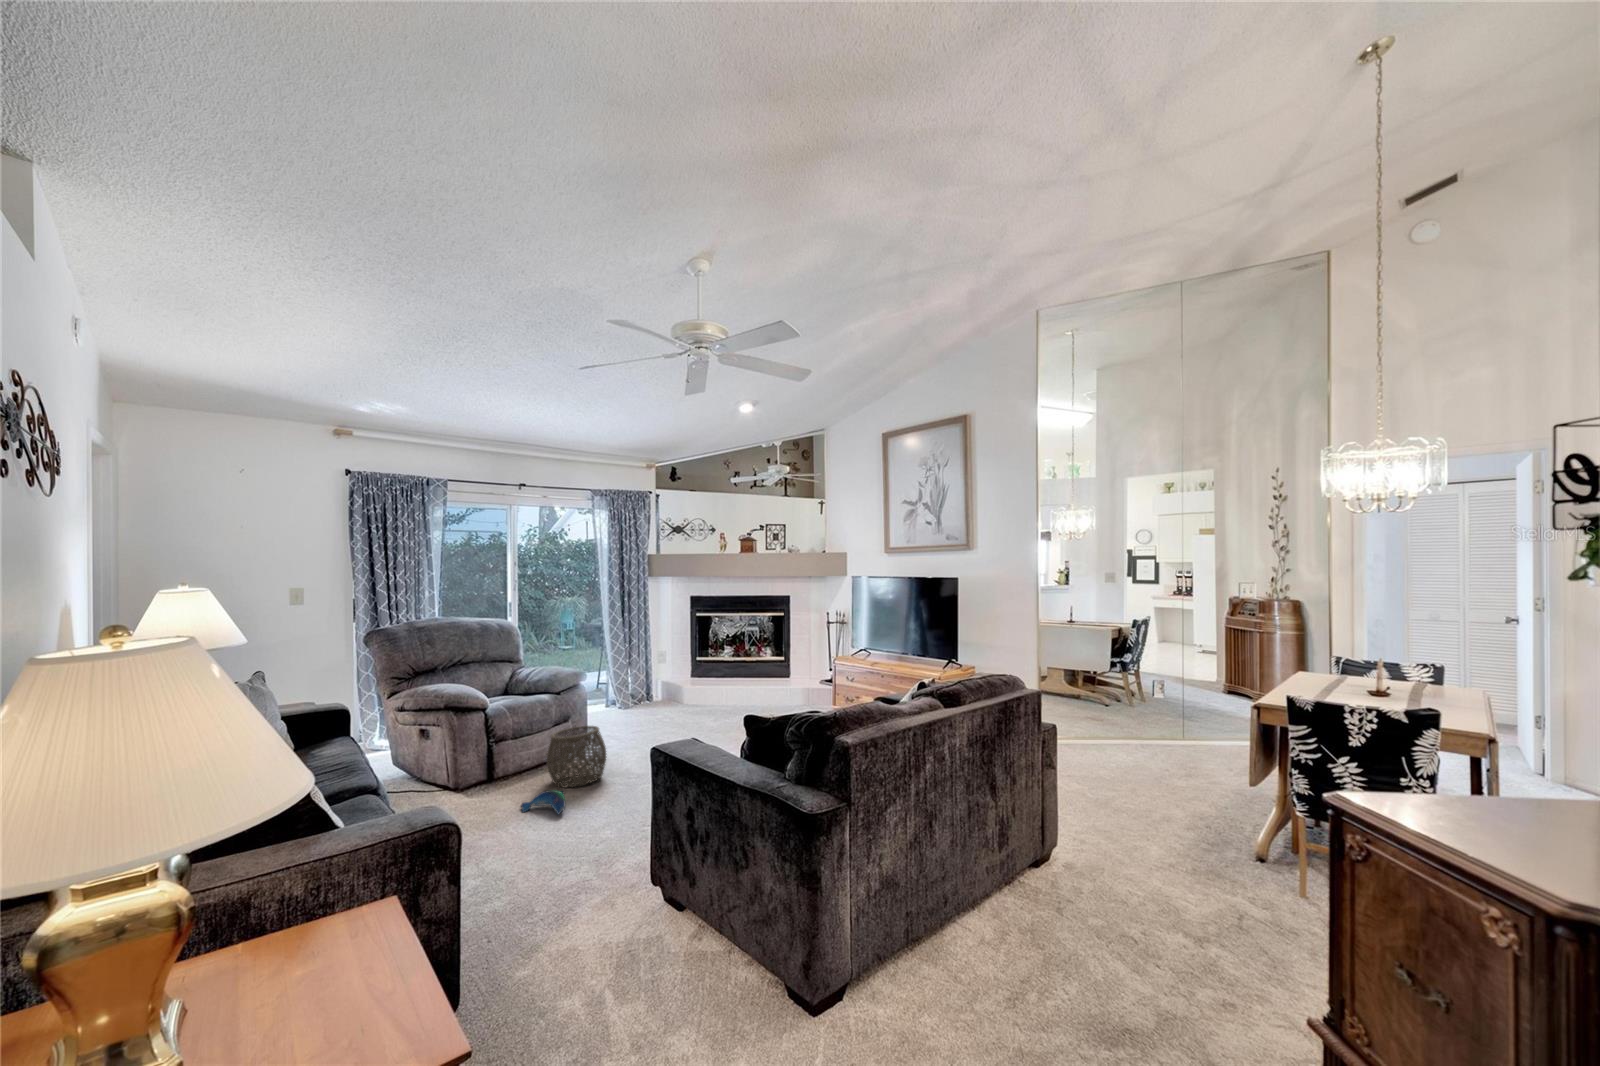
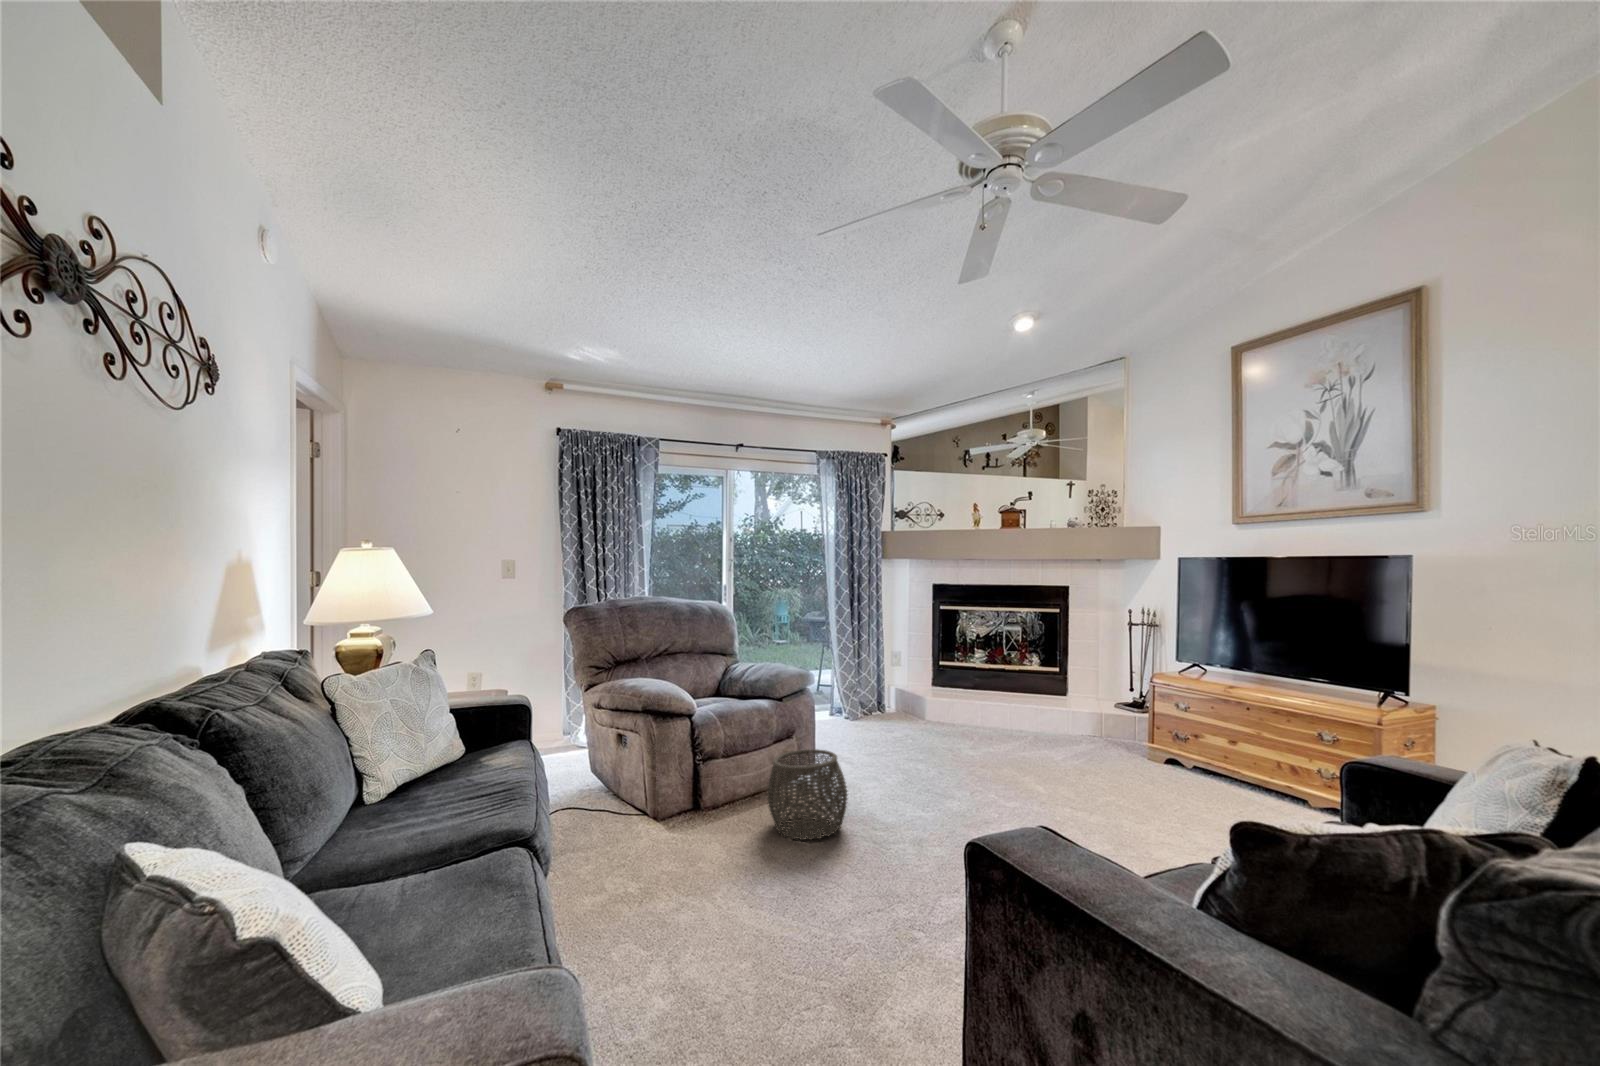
plush toy: present [521,790,565,815] -> none [733,848,796,896]

